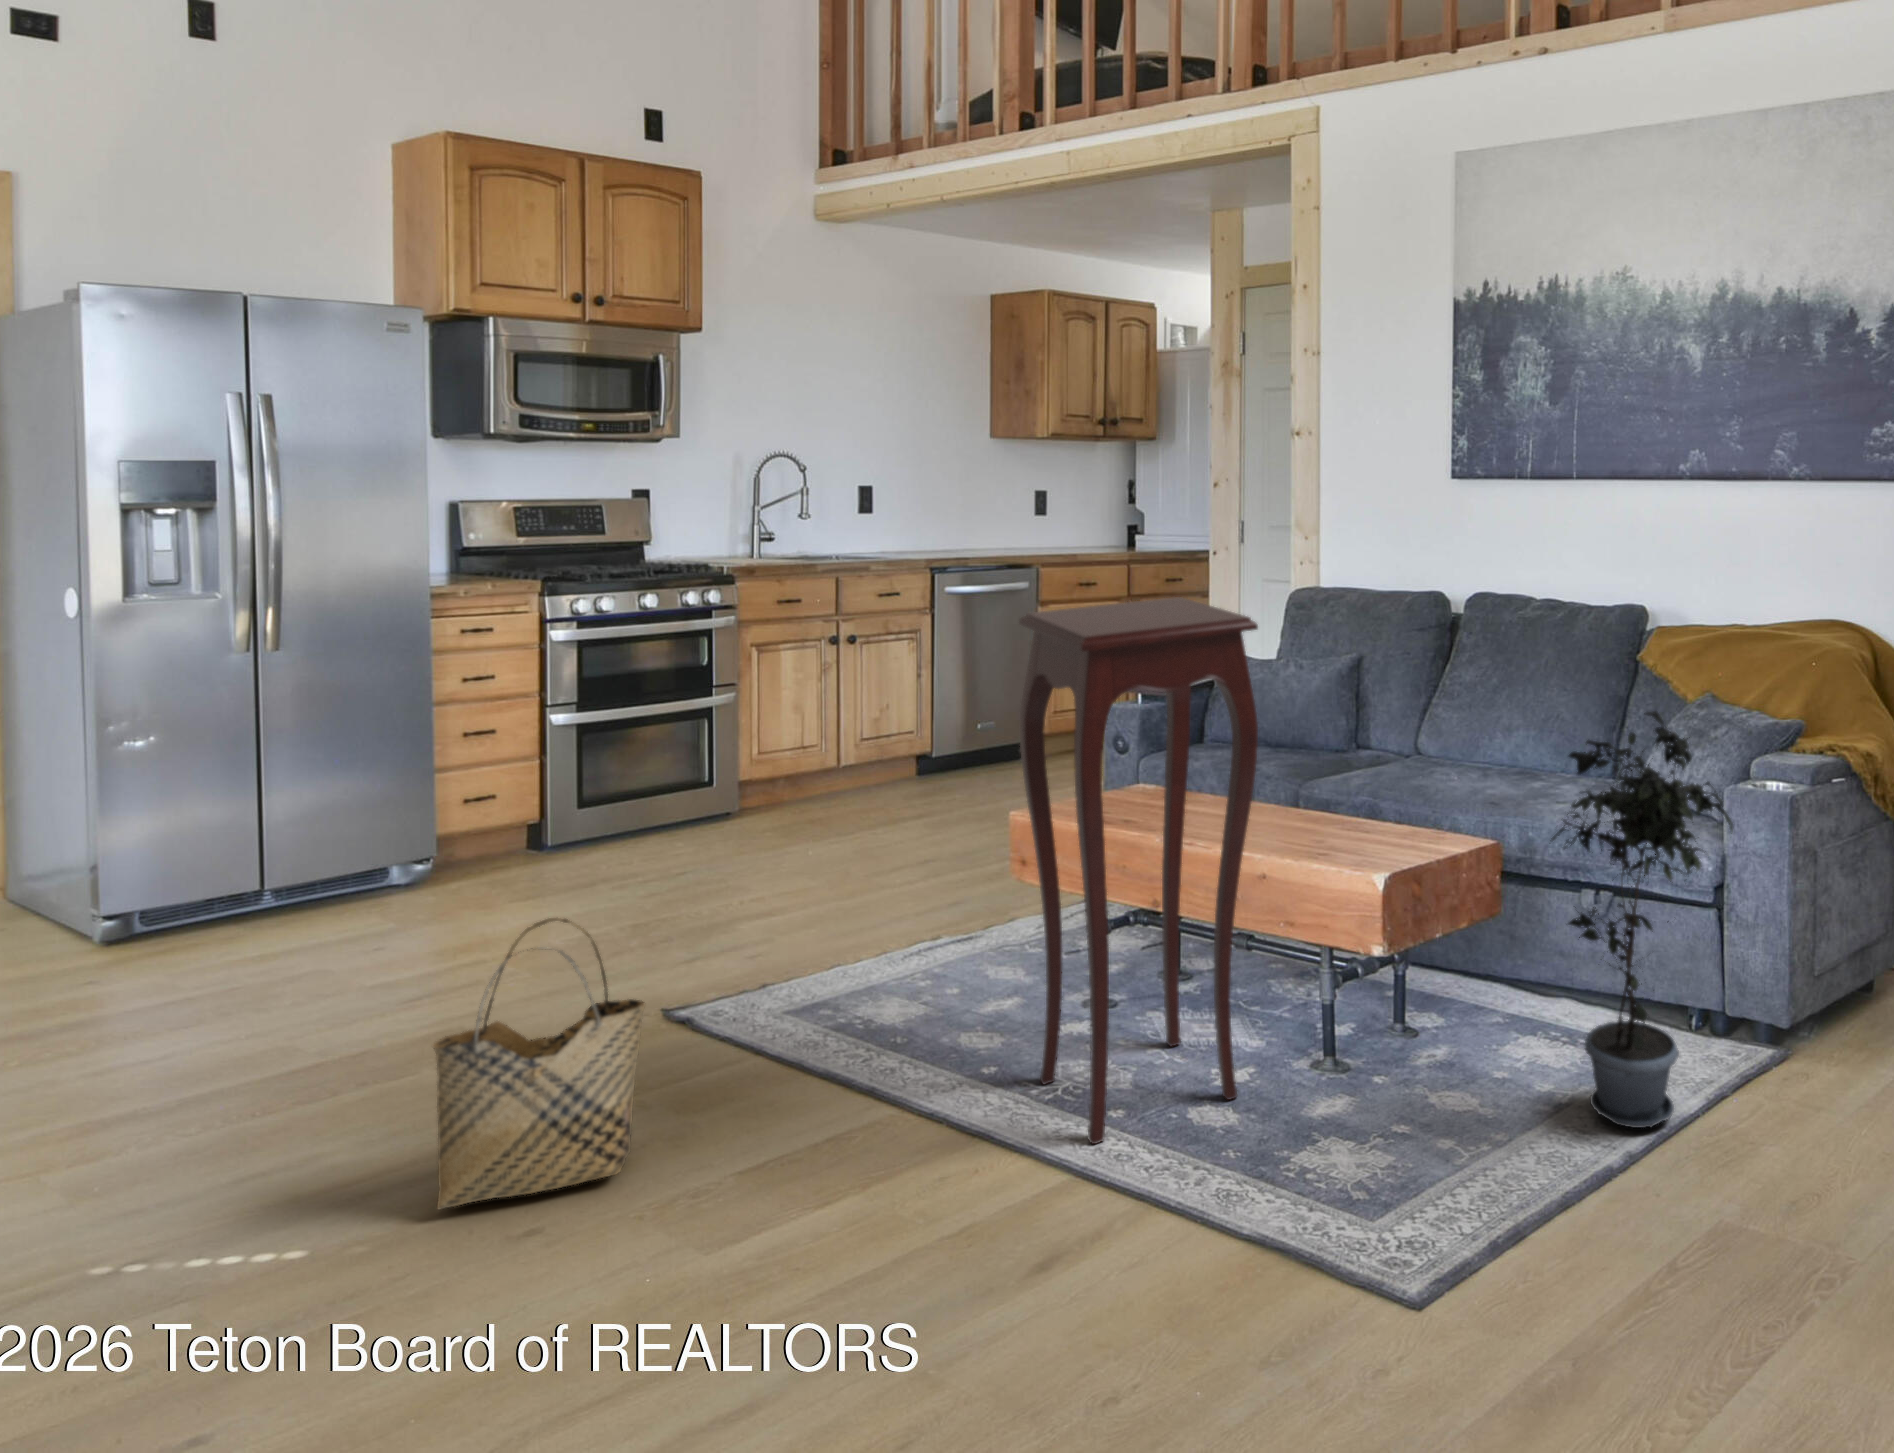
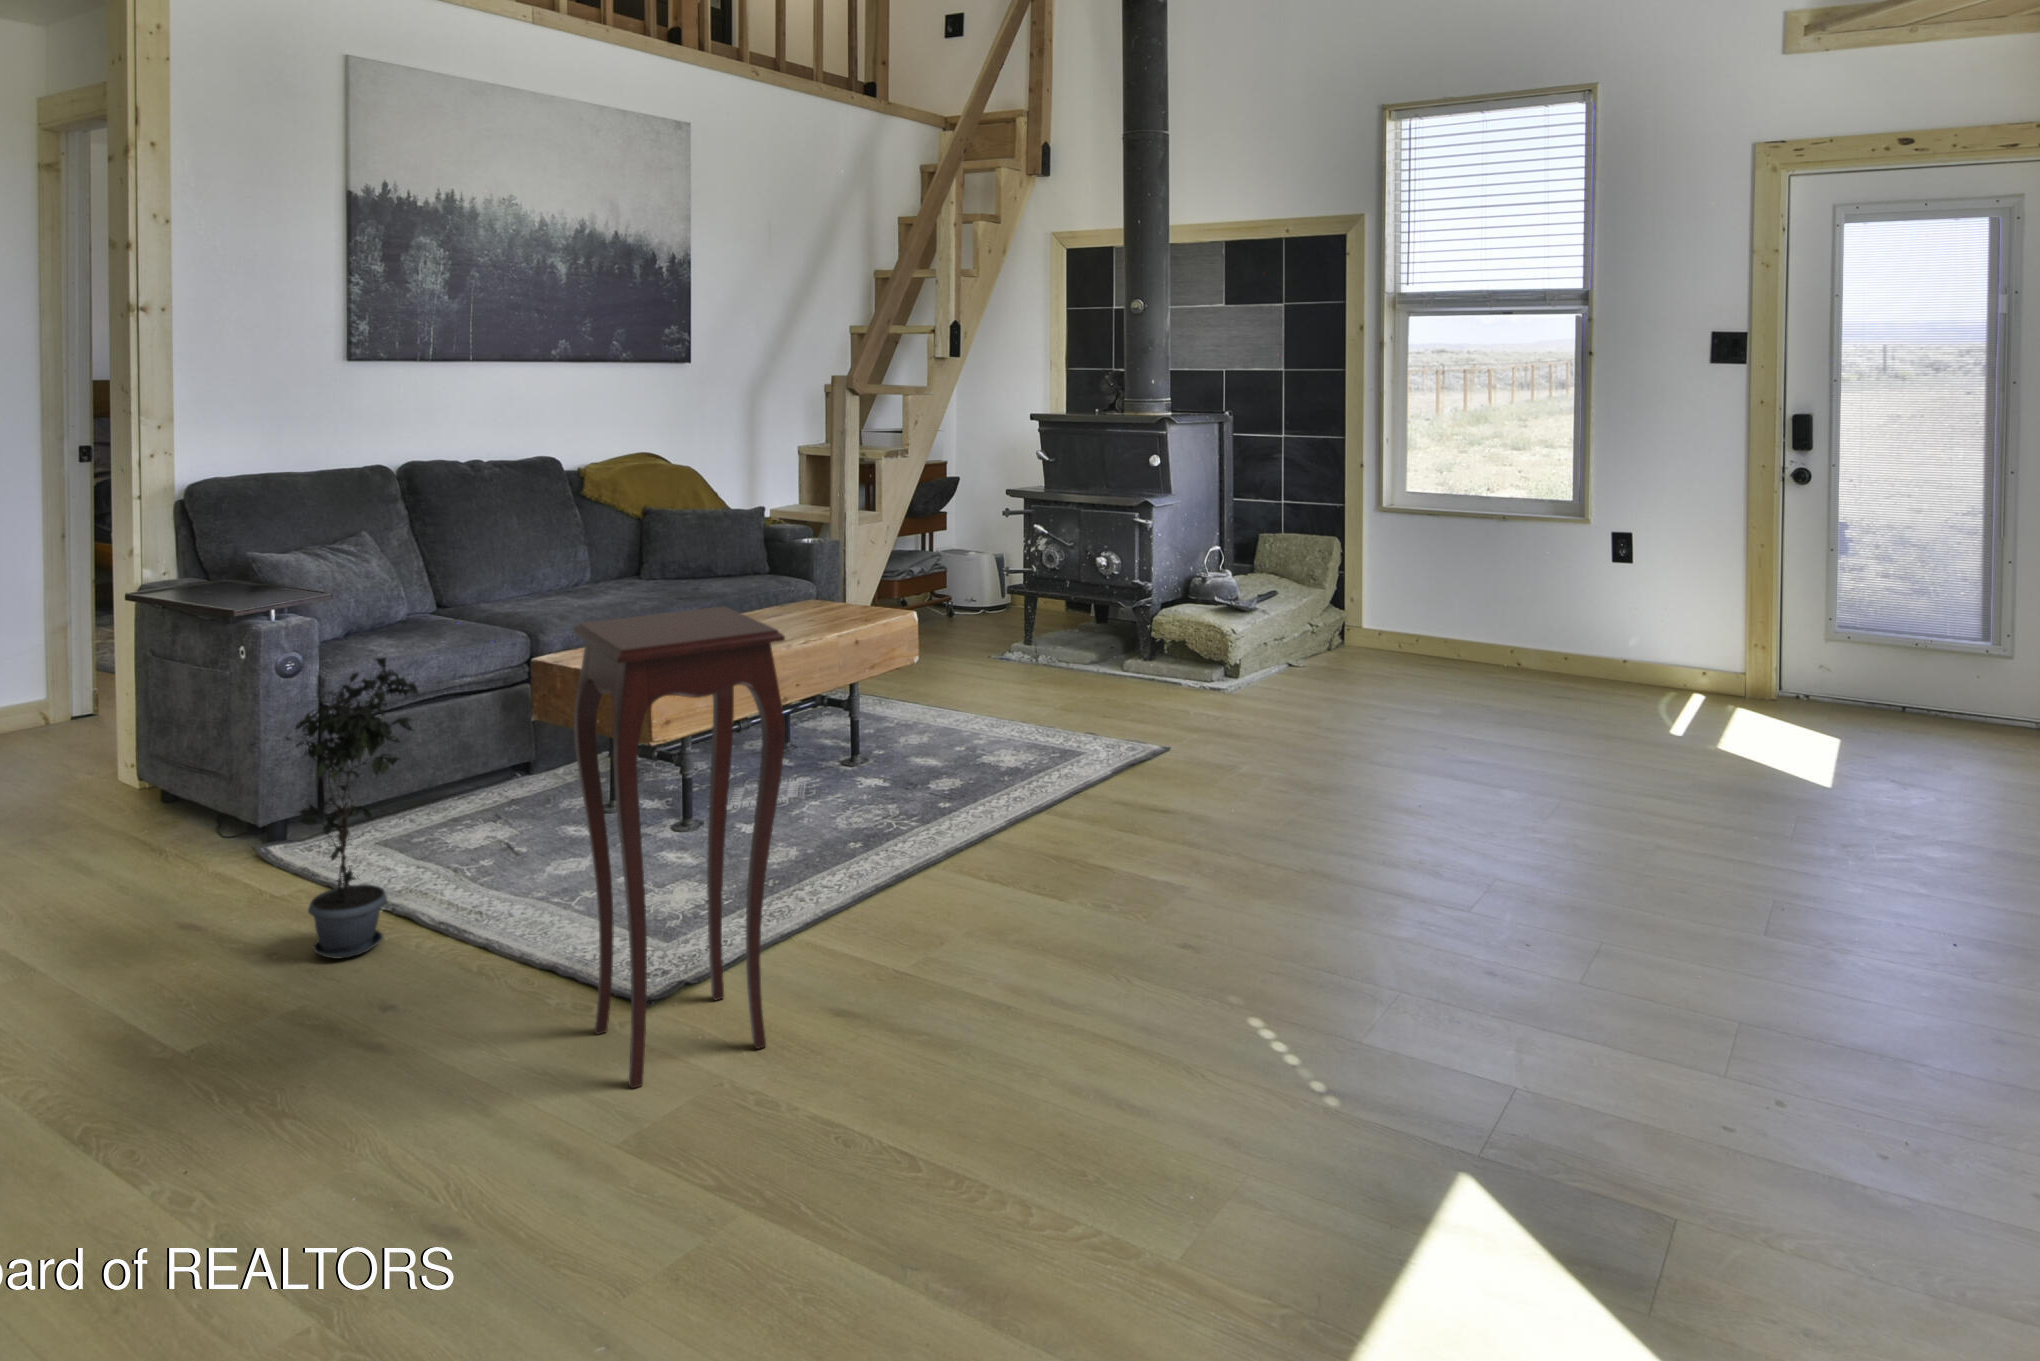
potted plant: present [1551,711,1733,1128] -> present [286,657,418,958]
woven basket: present [433,918,645,1209] -> none [36,893,232,1147]

